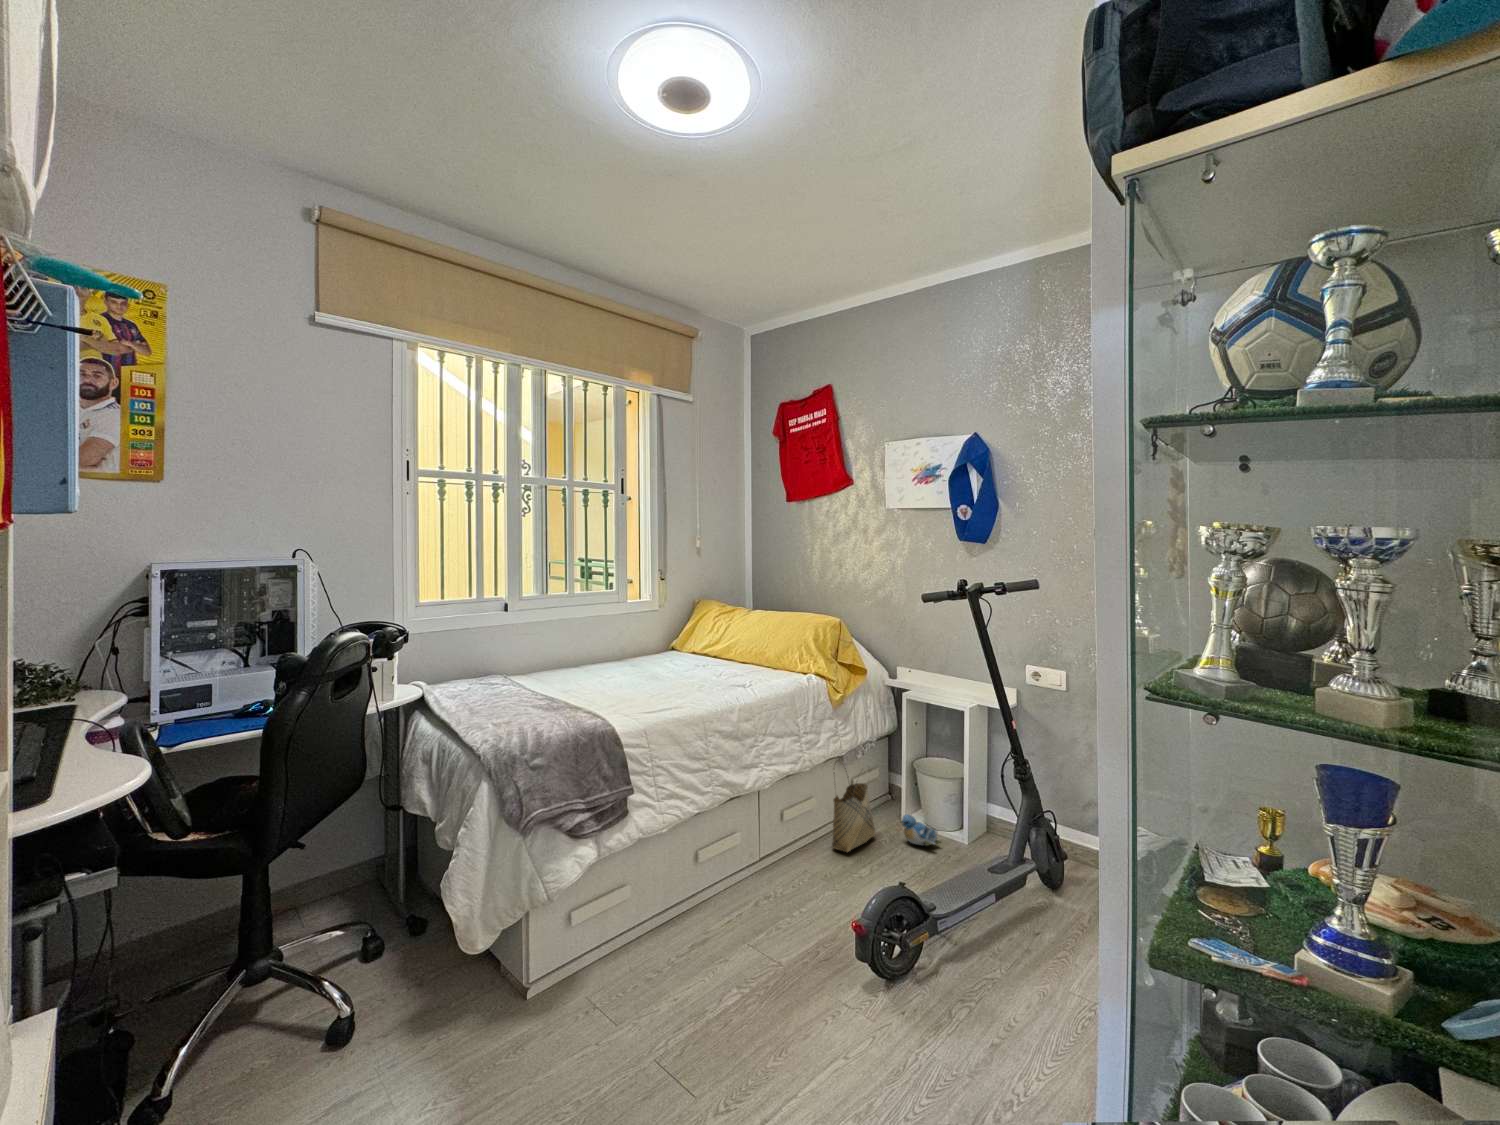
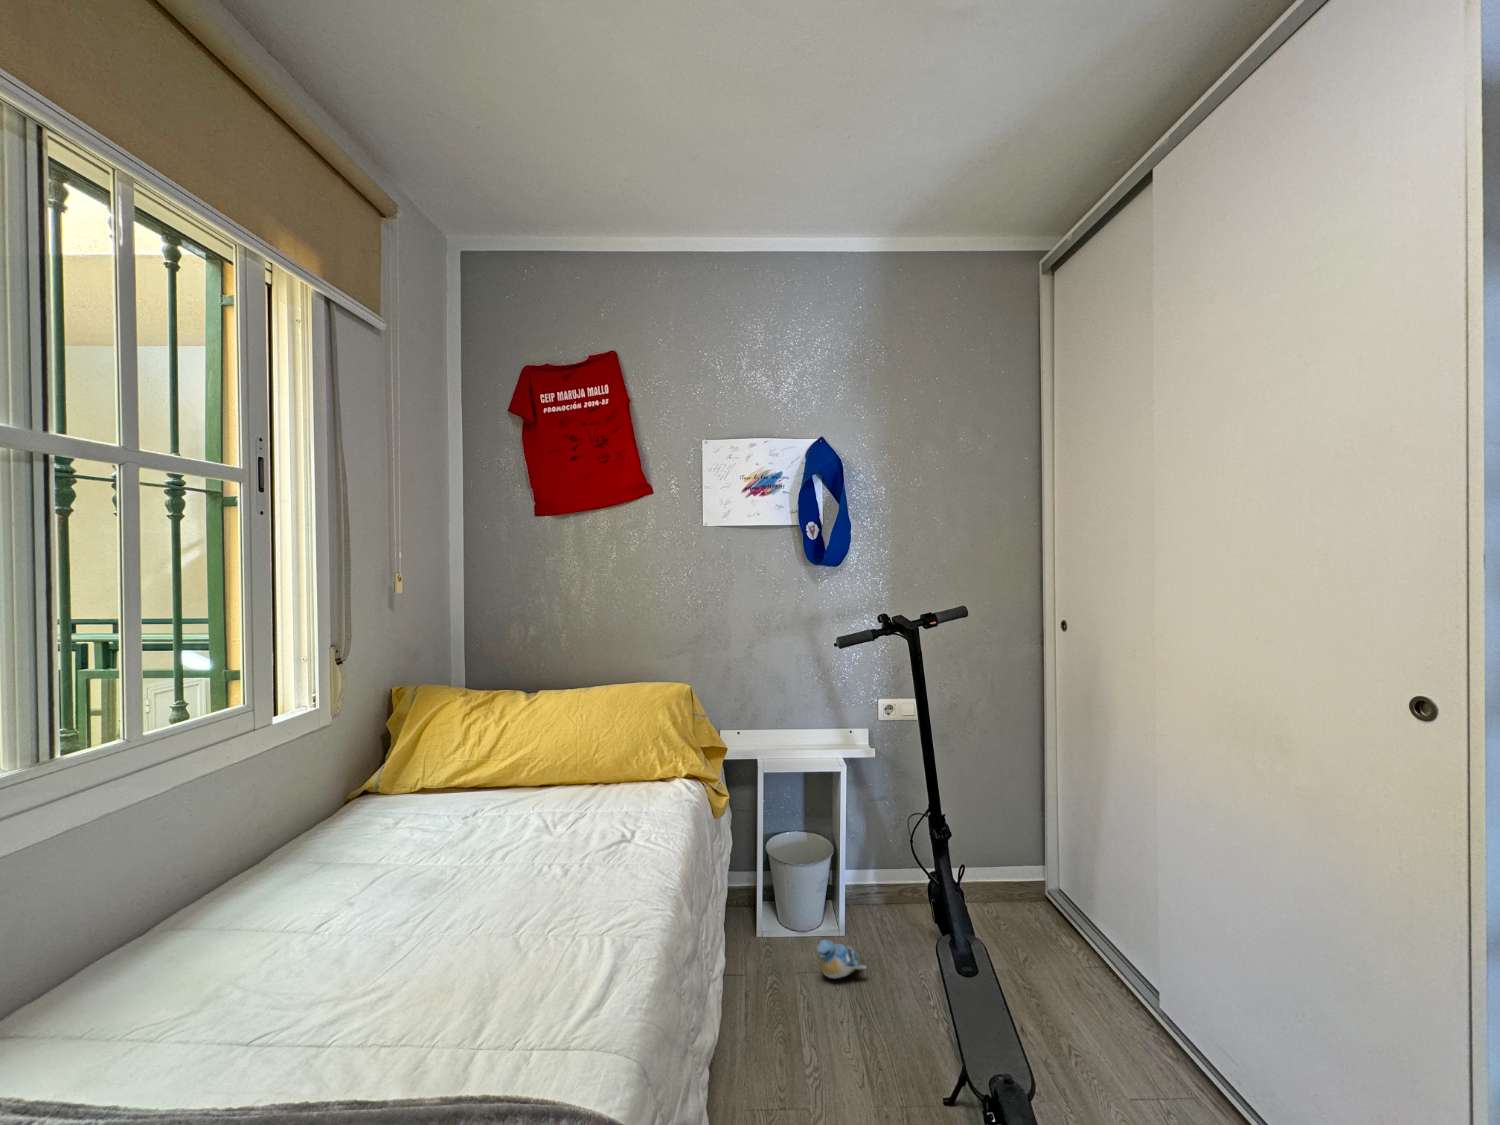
woven basket: present [832,761,875,852] -> none [742,895,795,1048]

